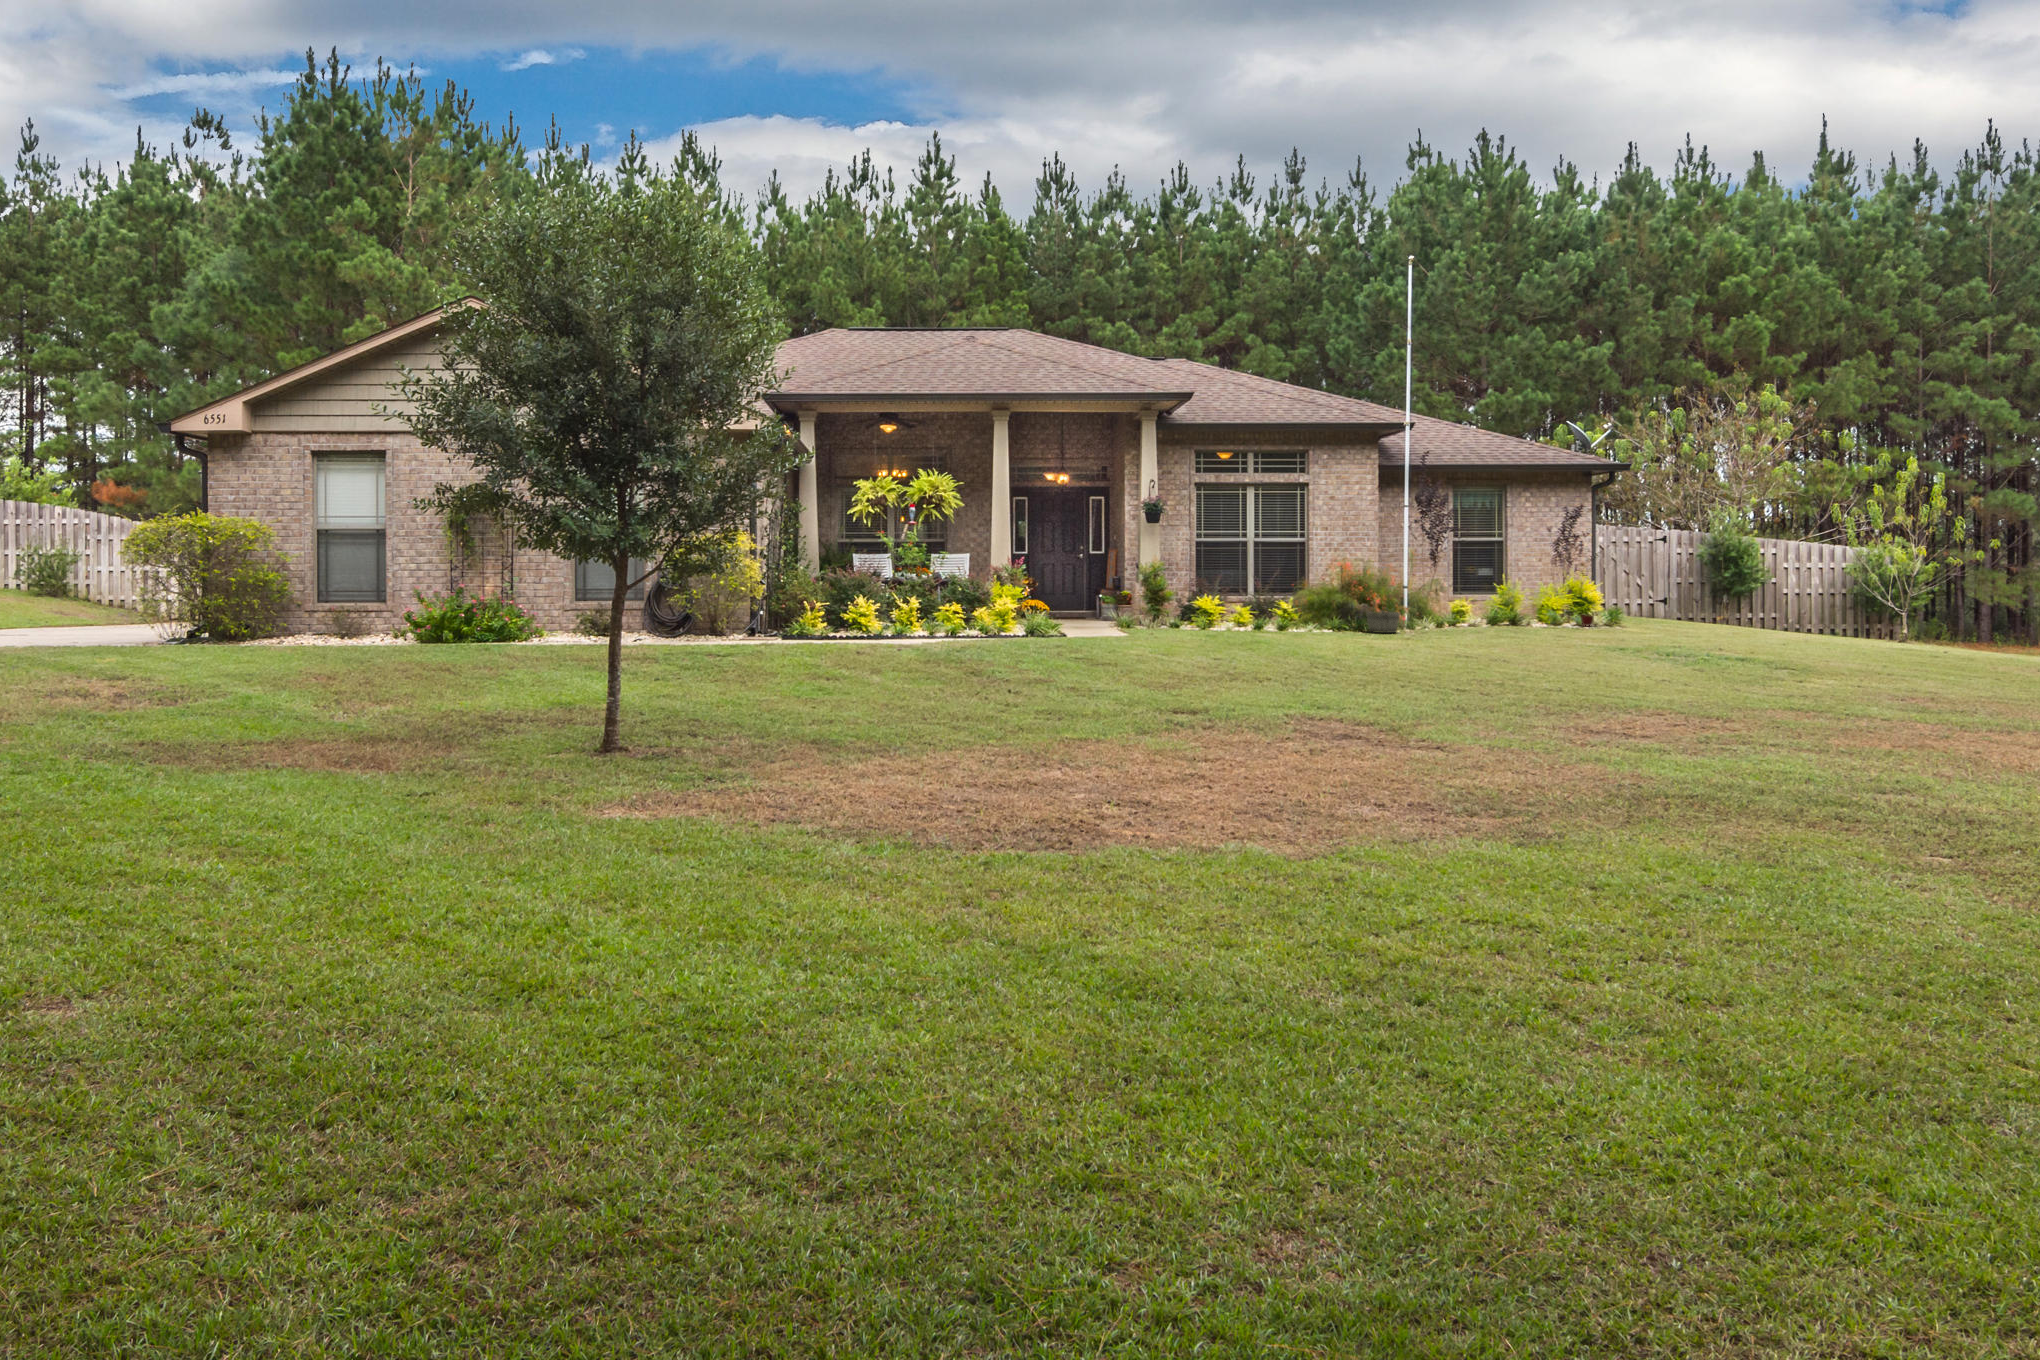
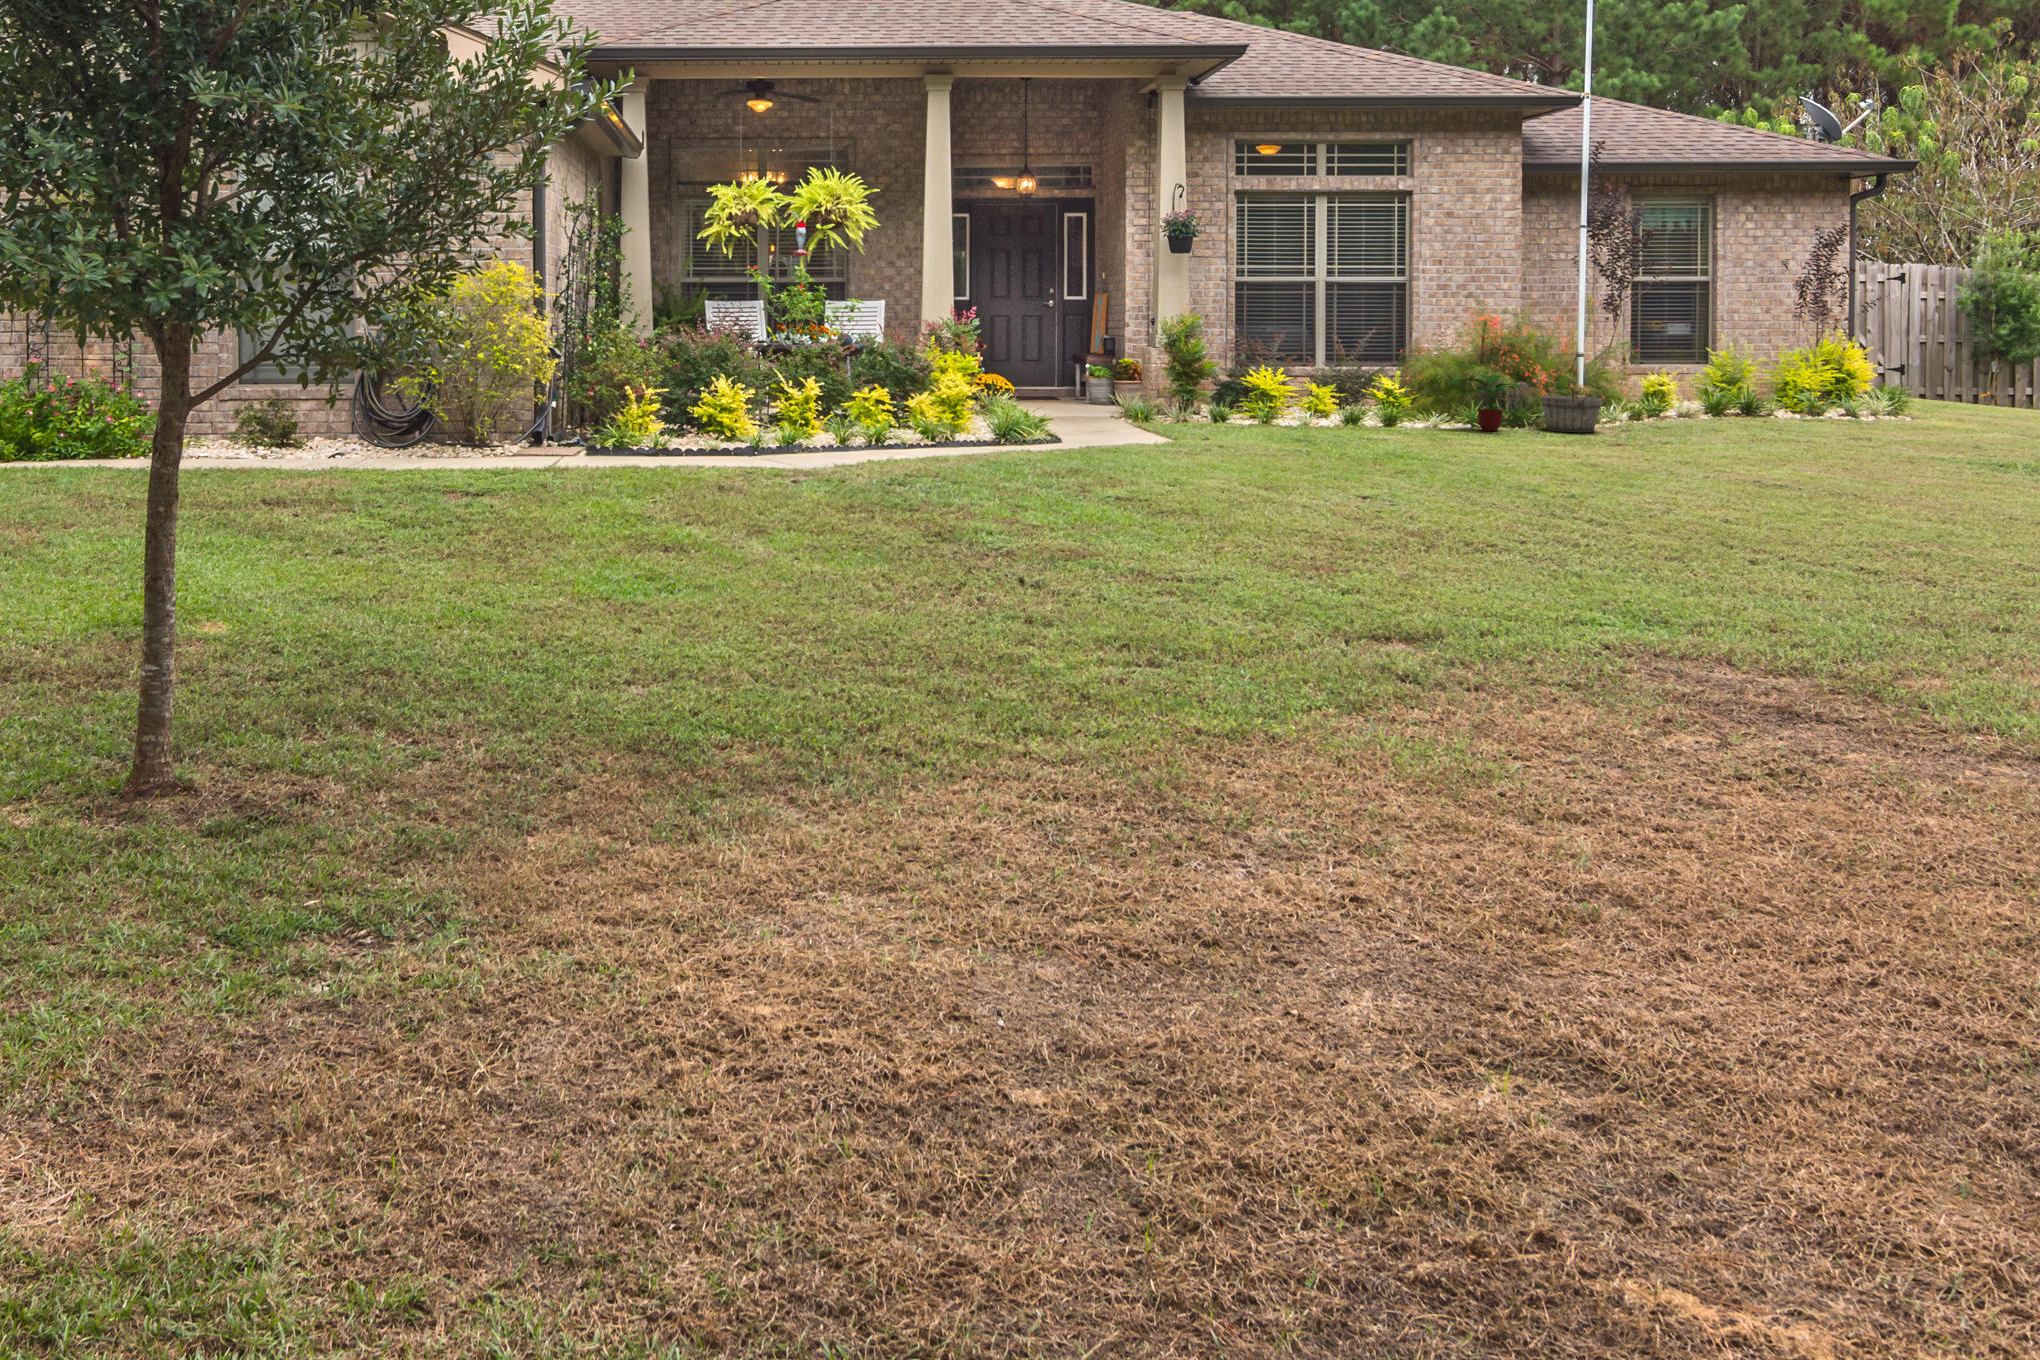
potted plant: present [1572,597,1595,627] -> present [1451,375,1521,431]

